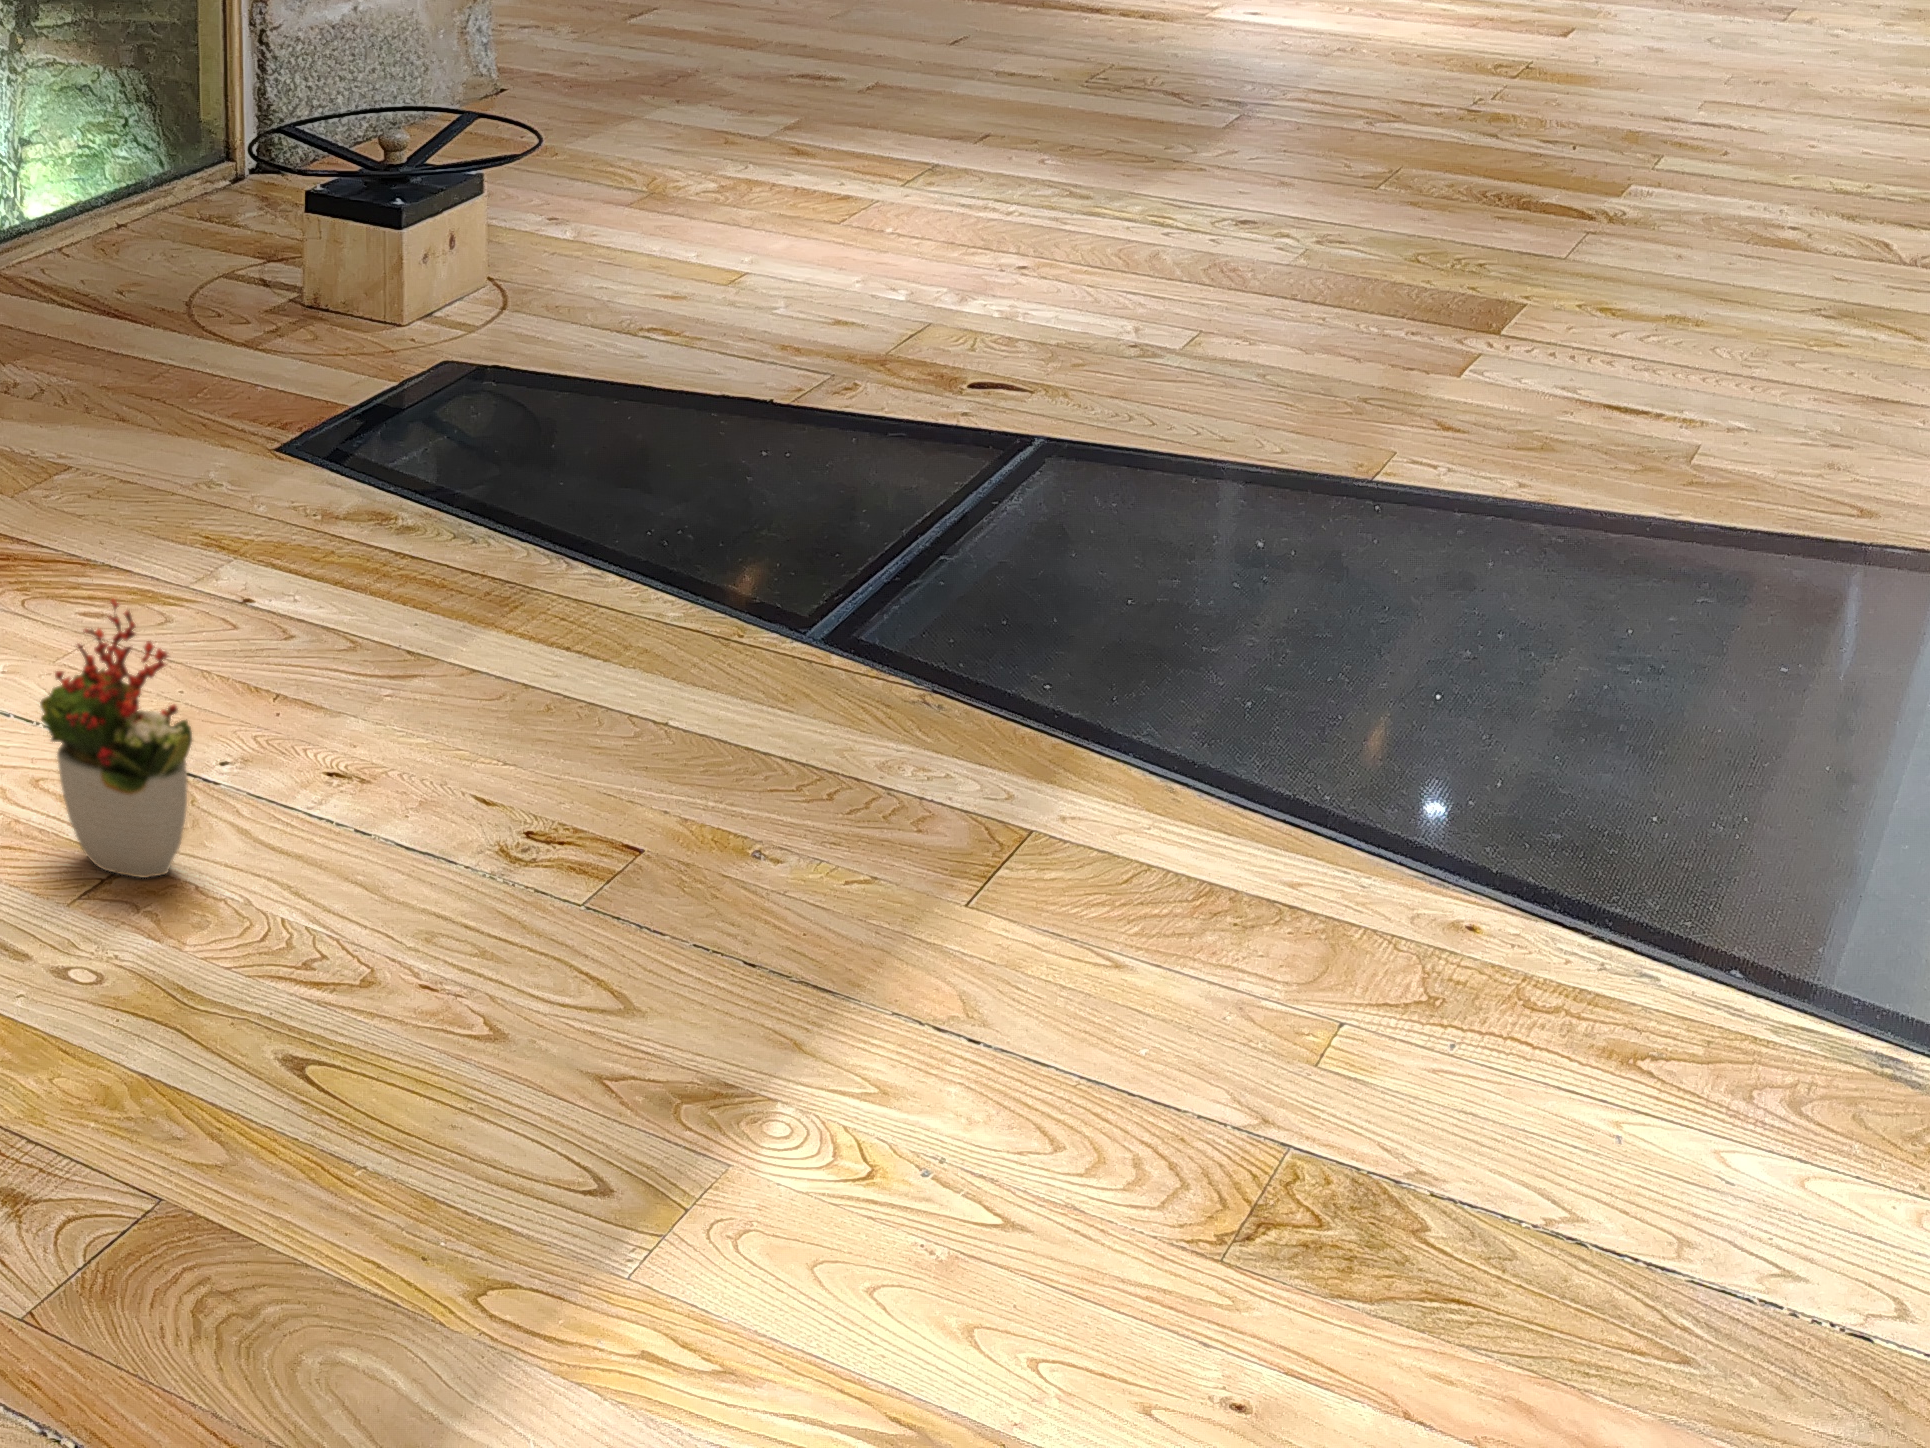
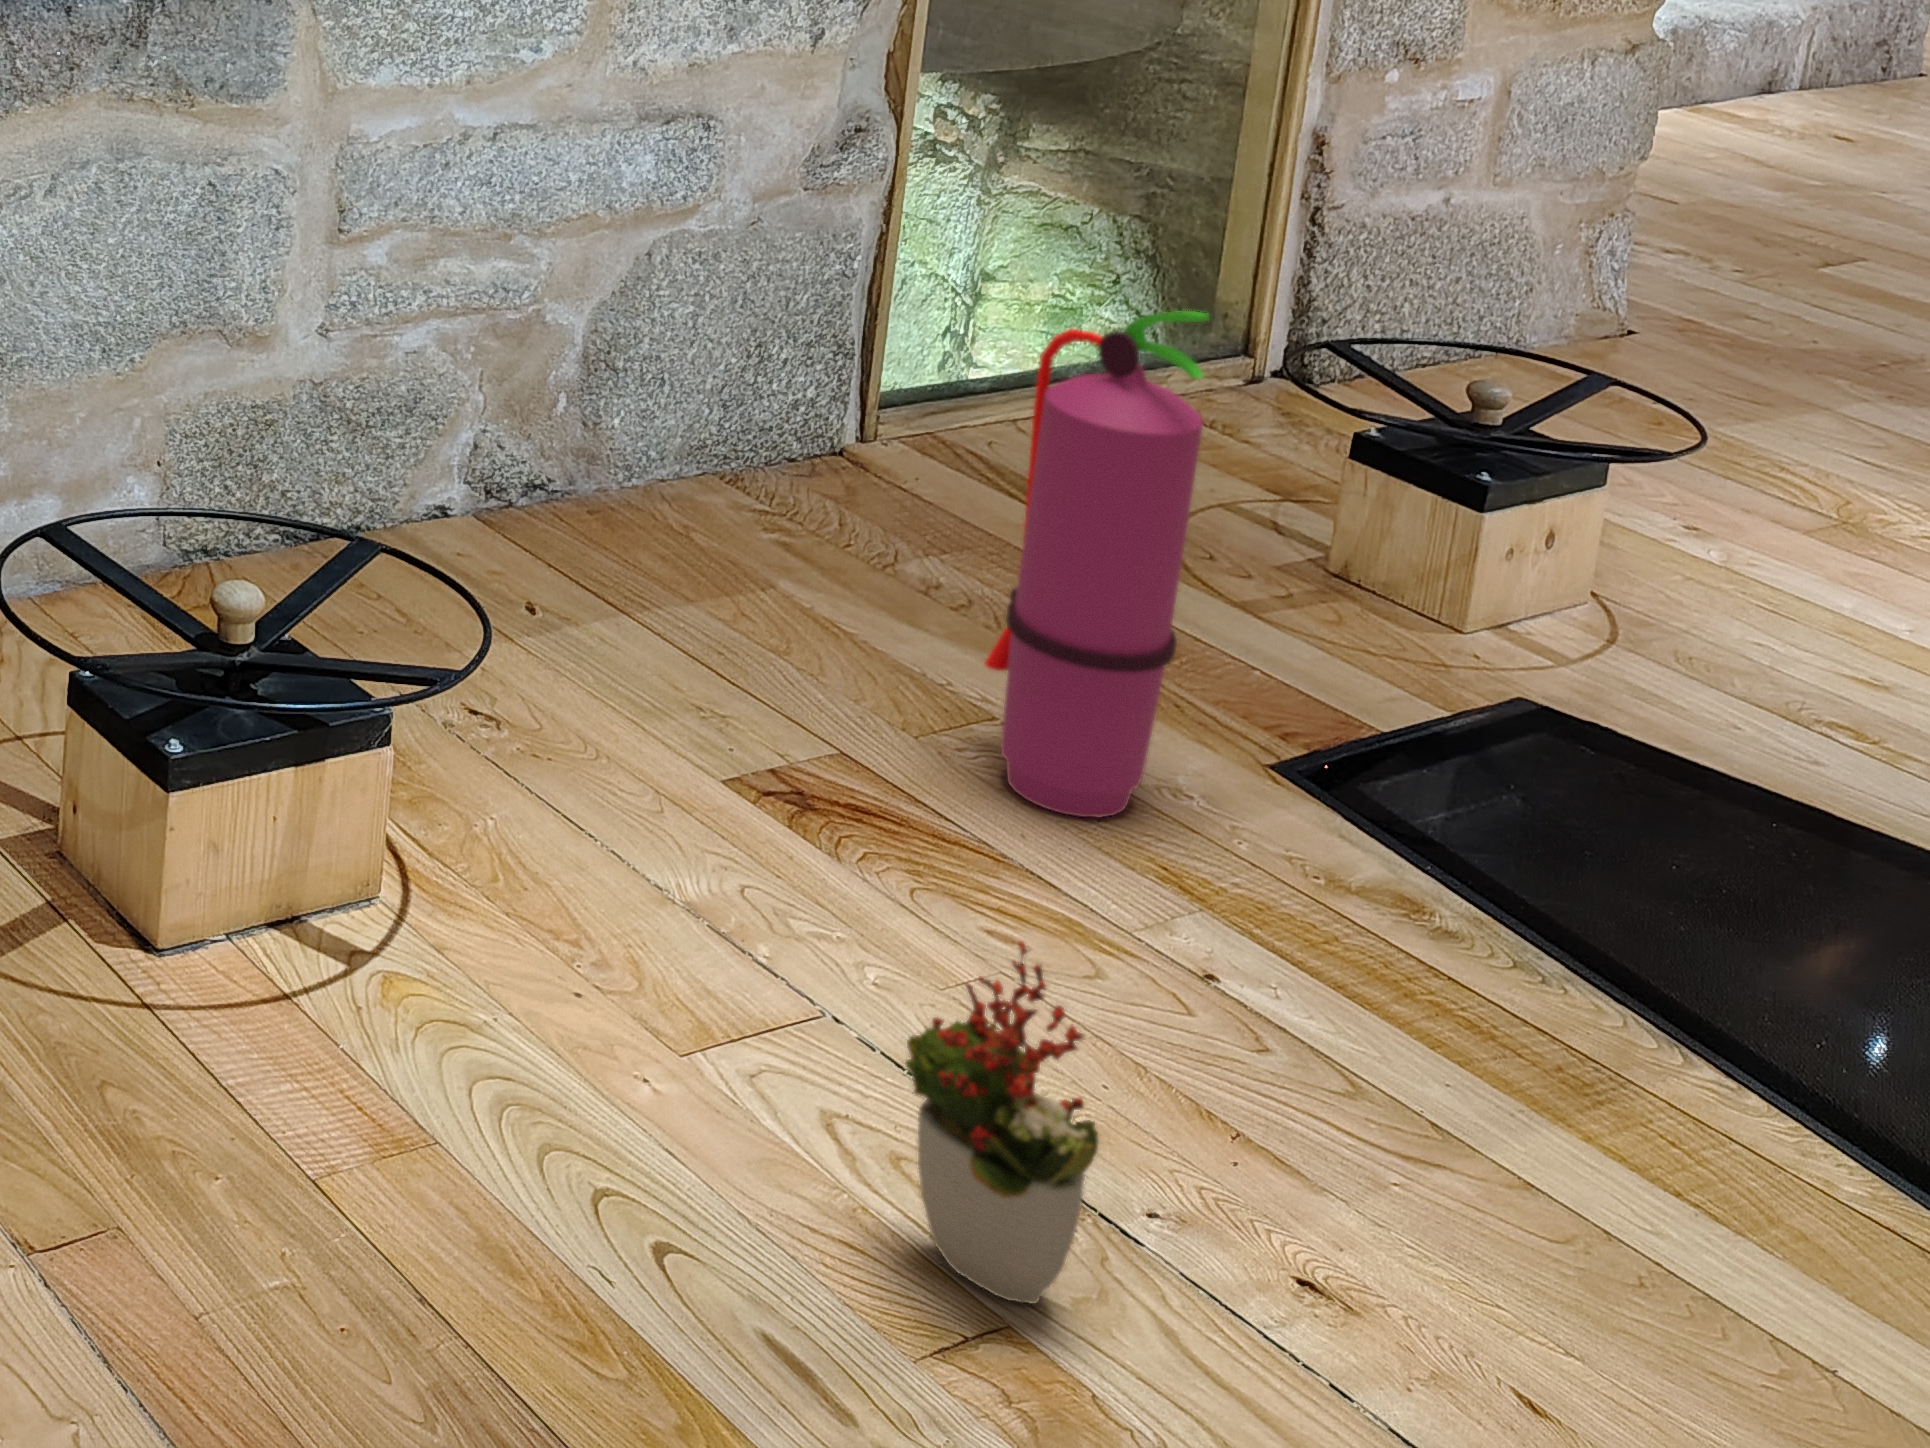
fire extinguisher: none [60,106,202,531] -> present [985,311,1210,817]

